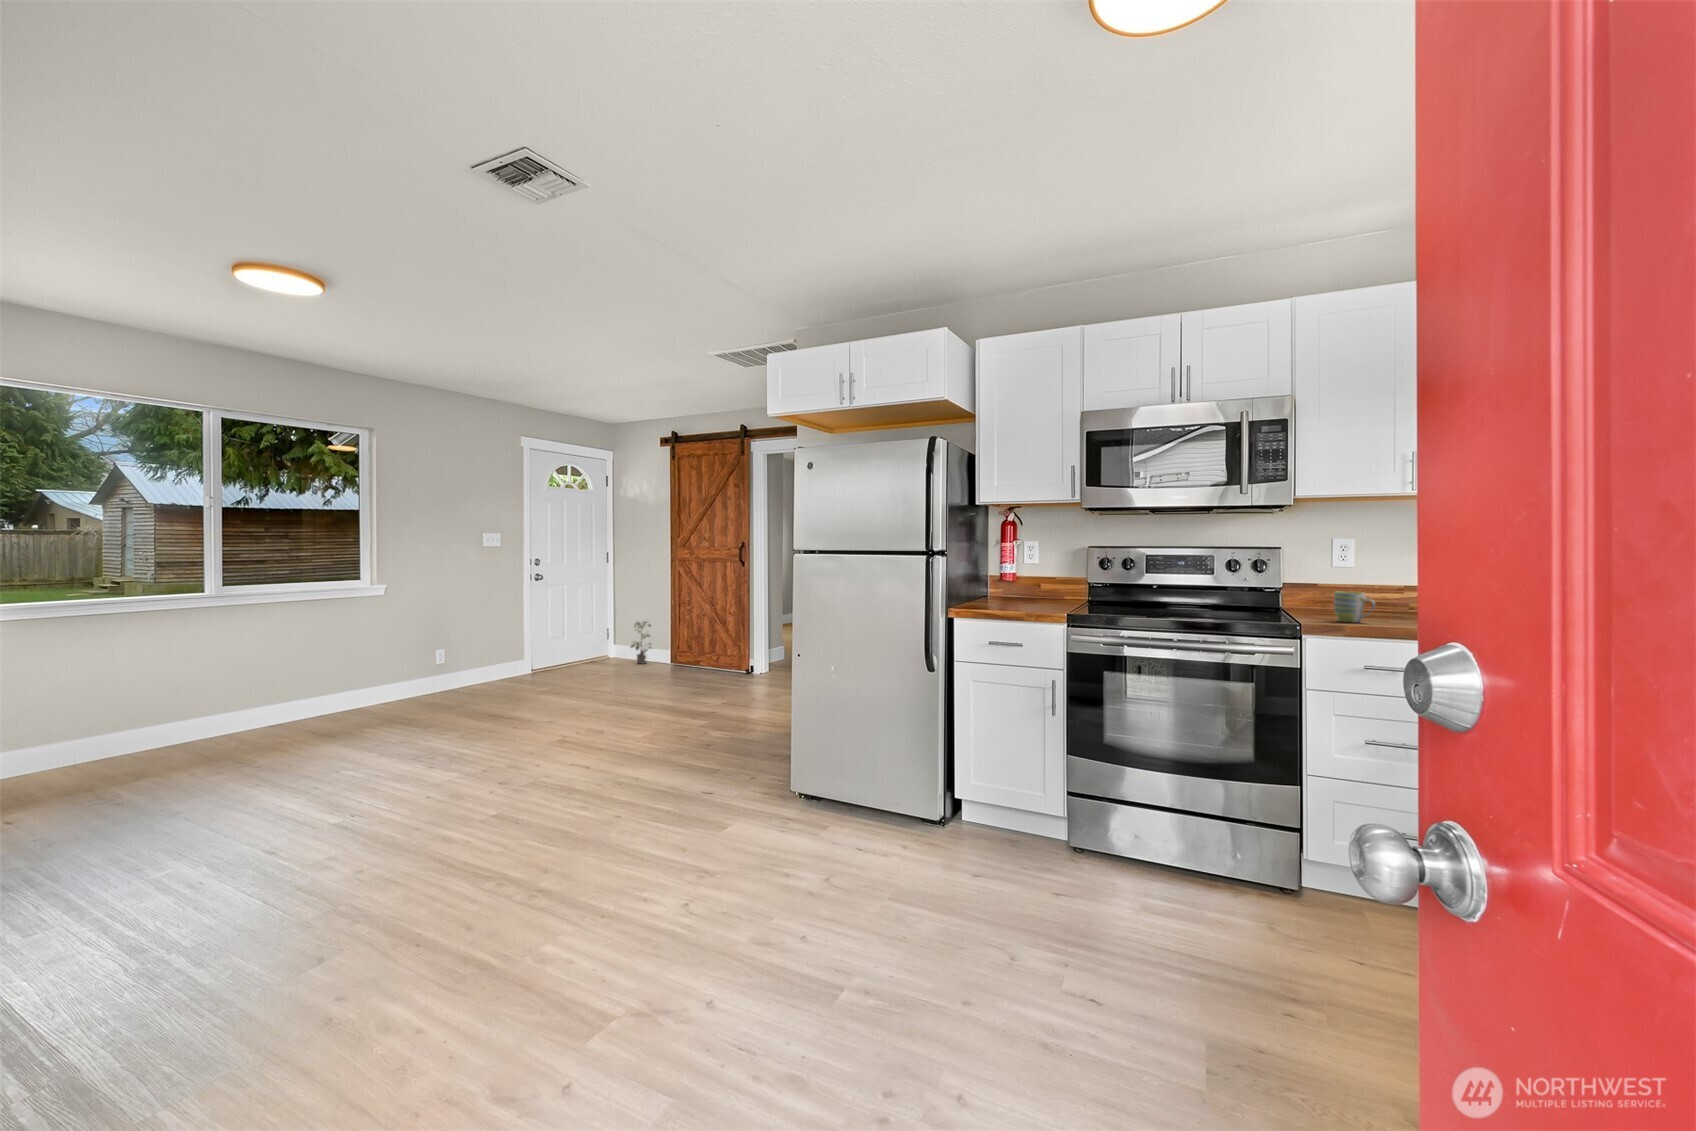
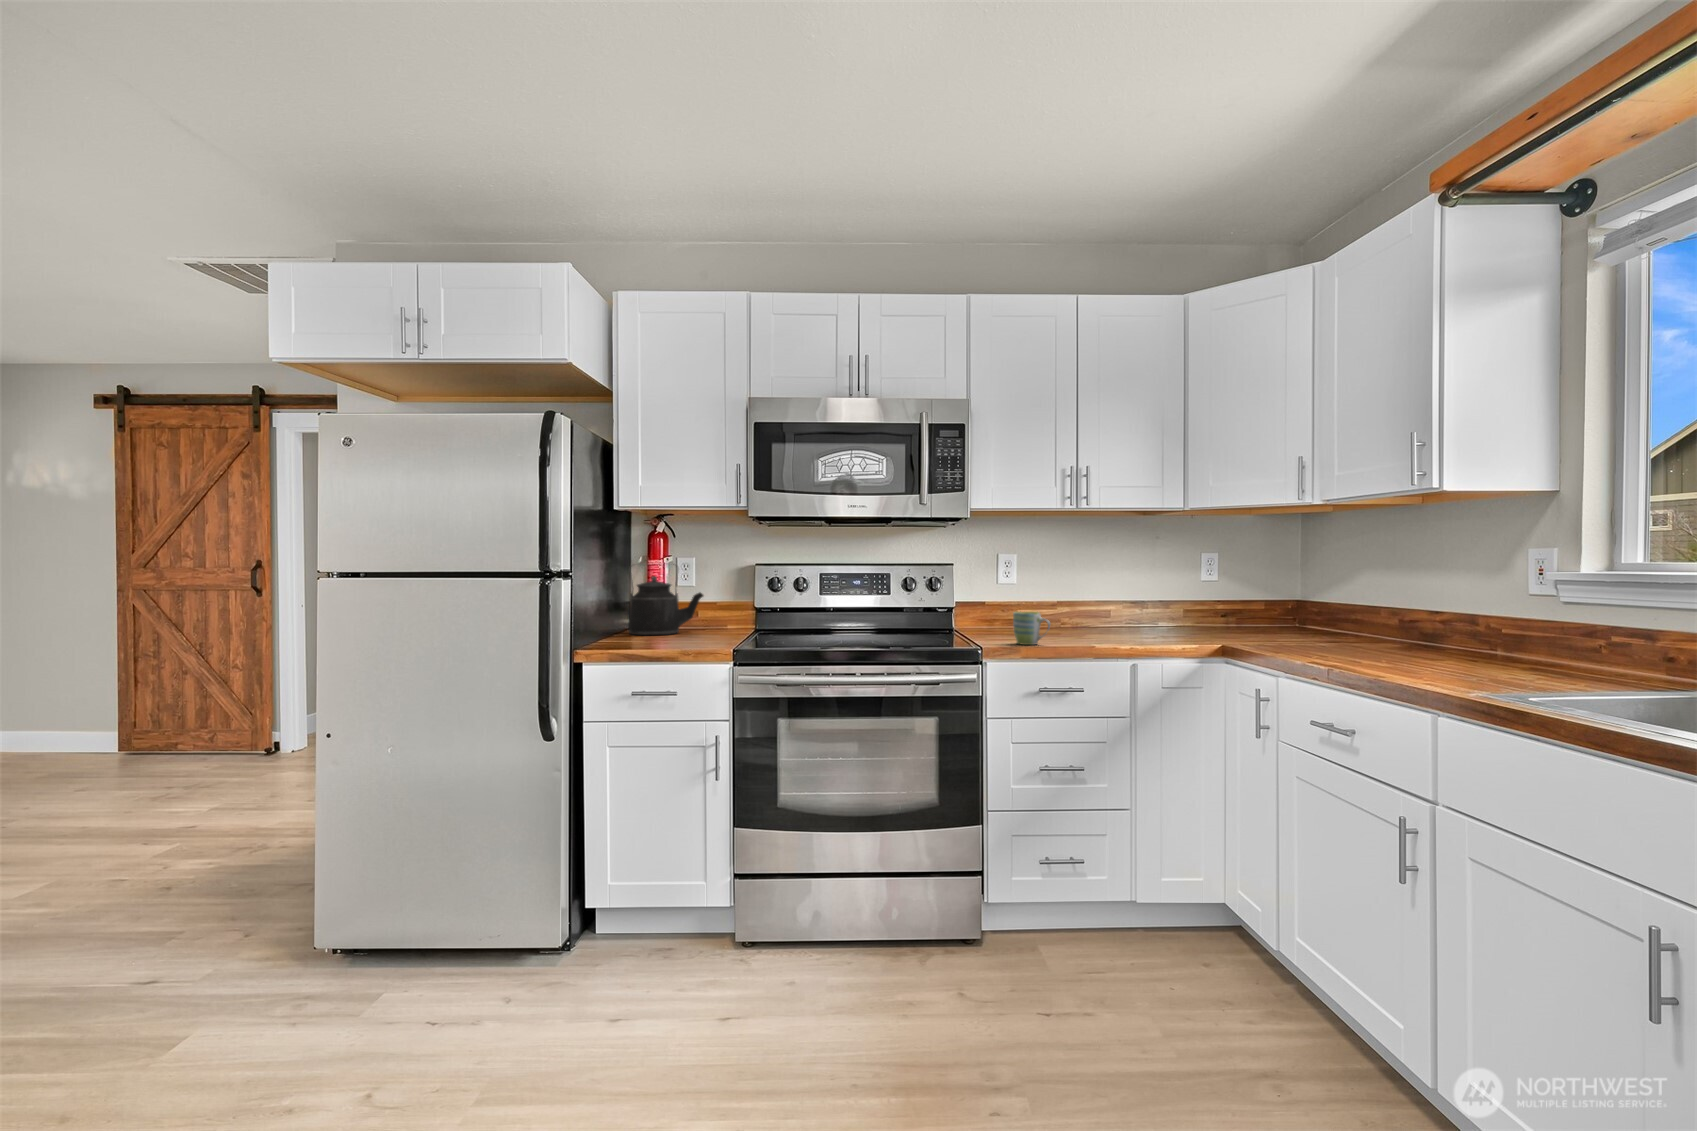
kettle: none [987,546,1046,601] -> present [628,564,703,635]
potted plant: present [631,622,651,664] -> none [29,686,82,758]

